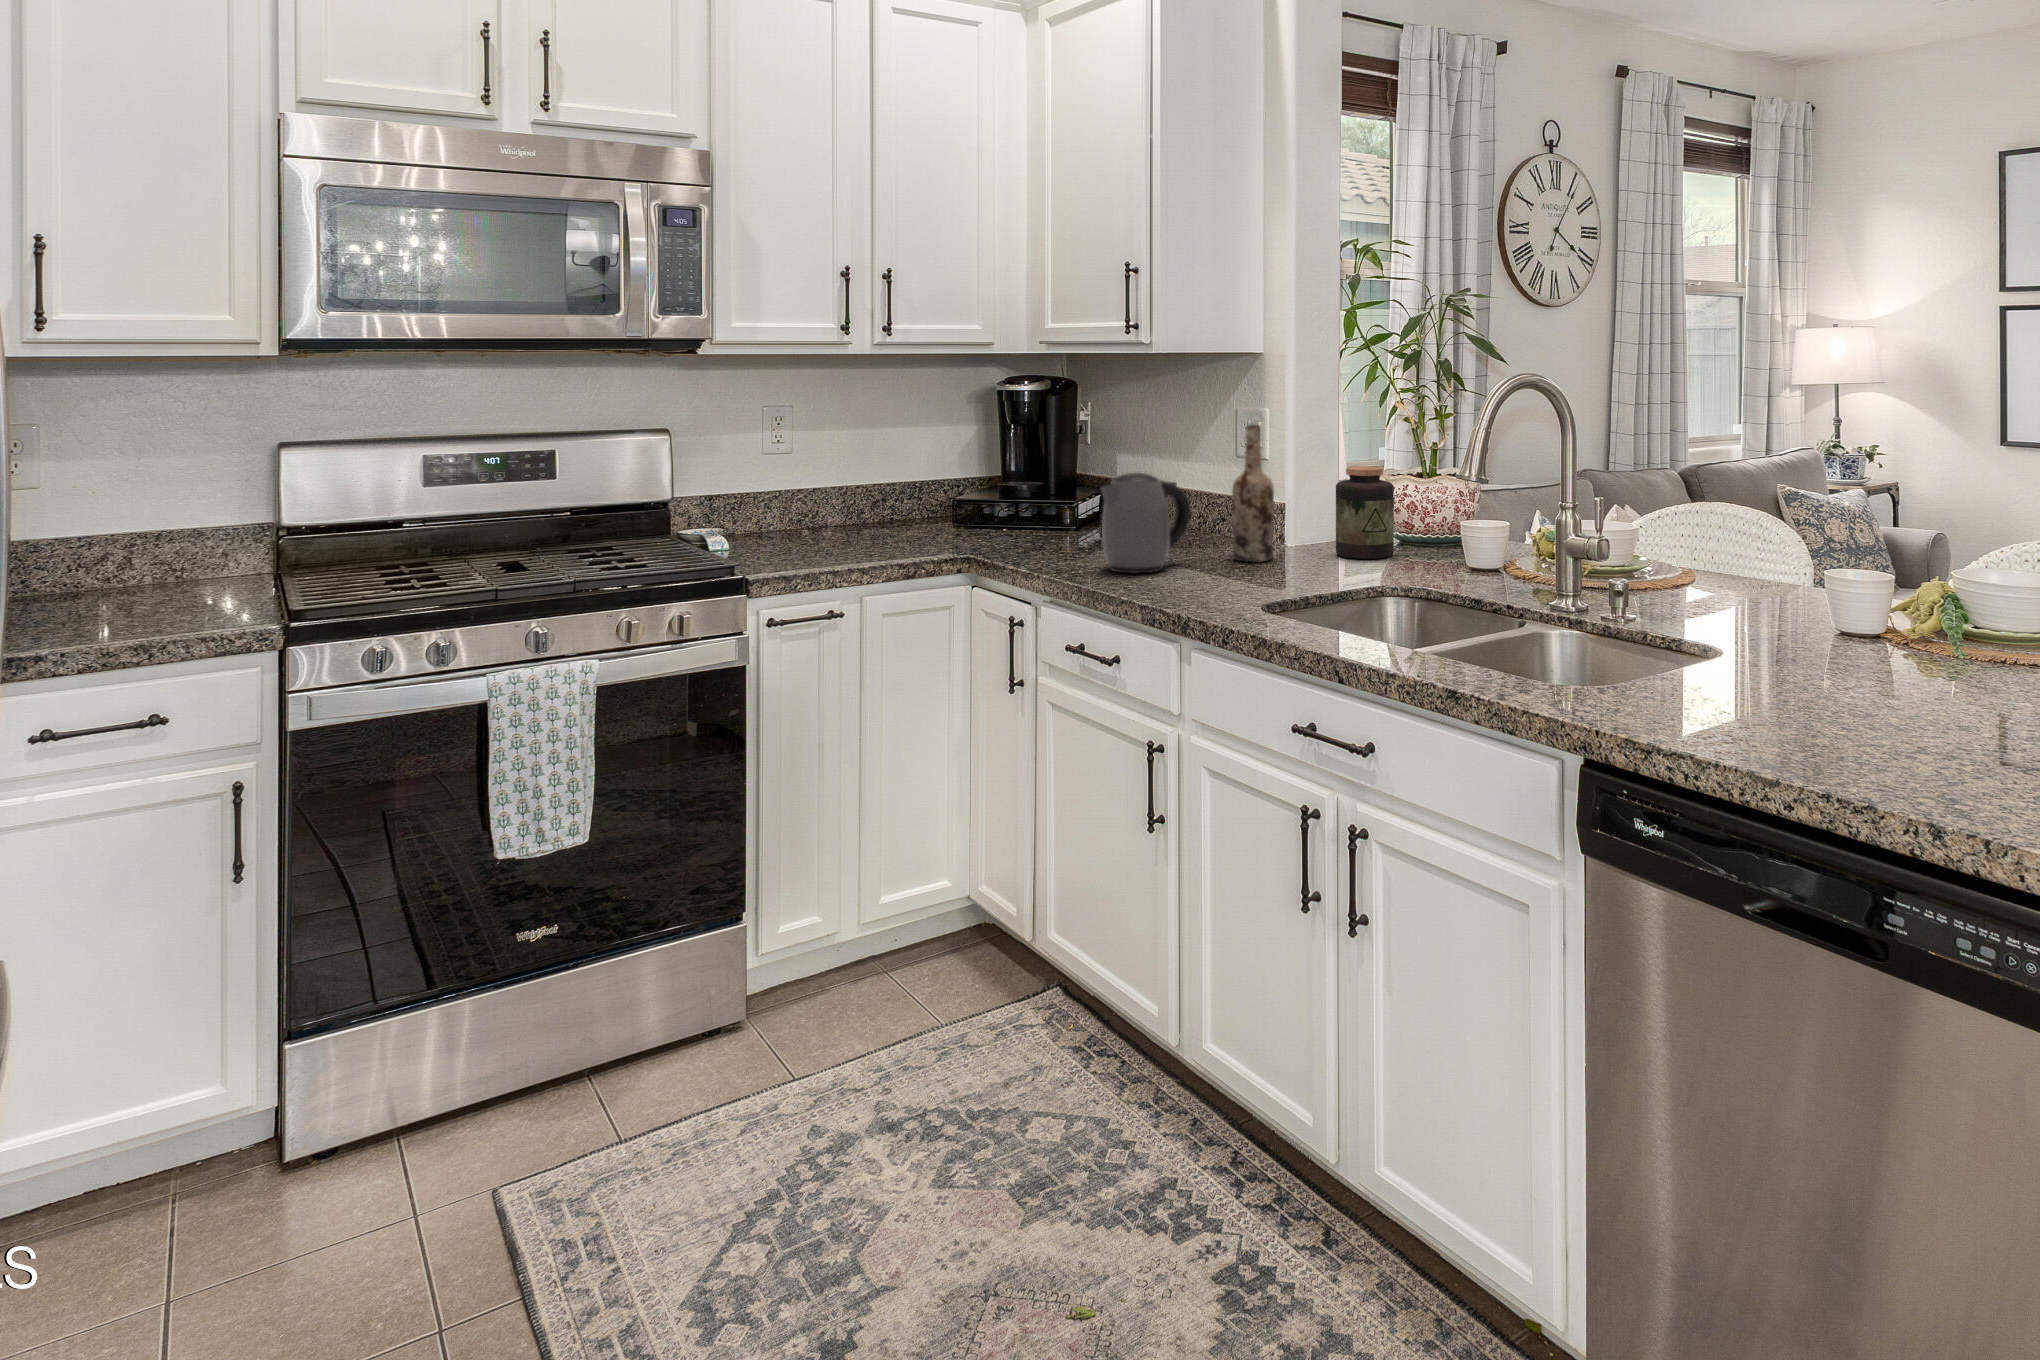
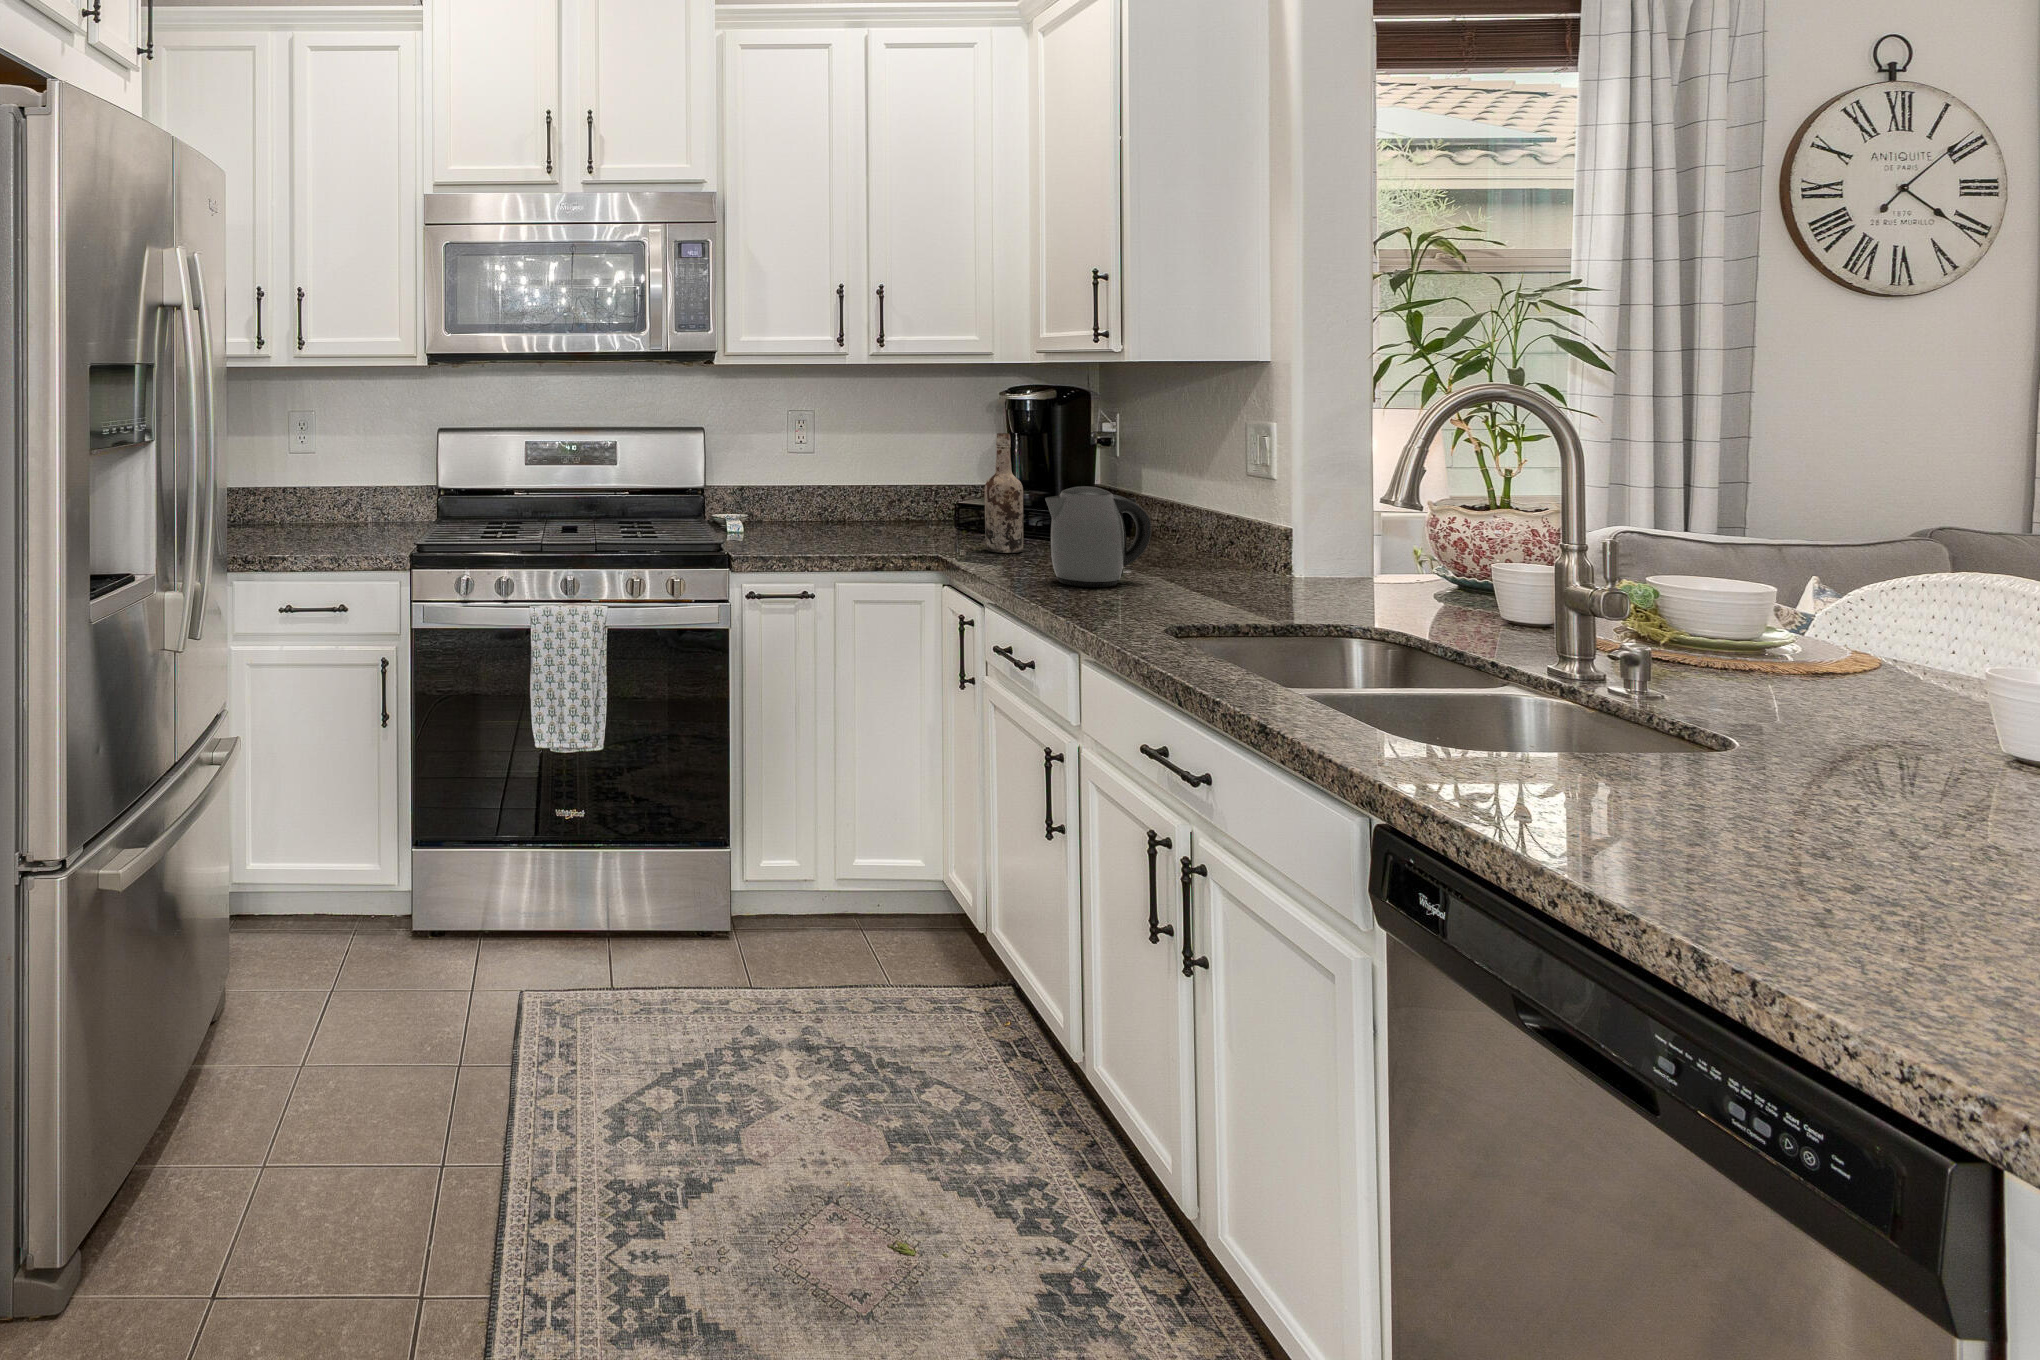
wine bottle: present [1232,425,1274,562] -> present [985,433,1023,553]
jar: present [1336,466,1394,559] -> none [1337,493,1416,599]

